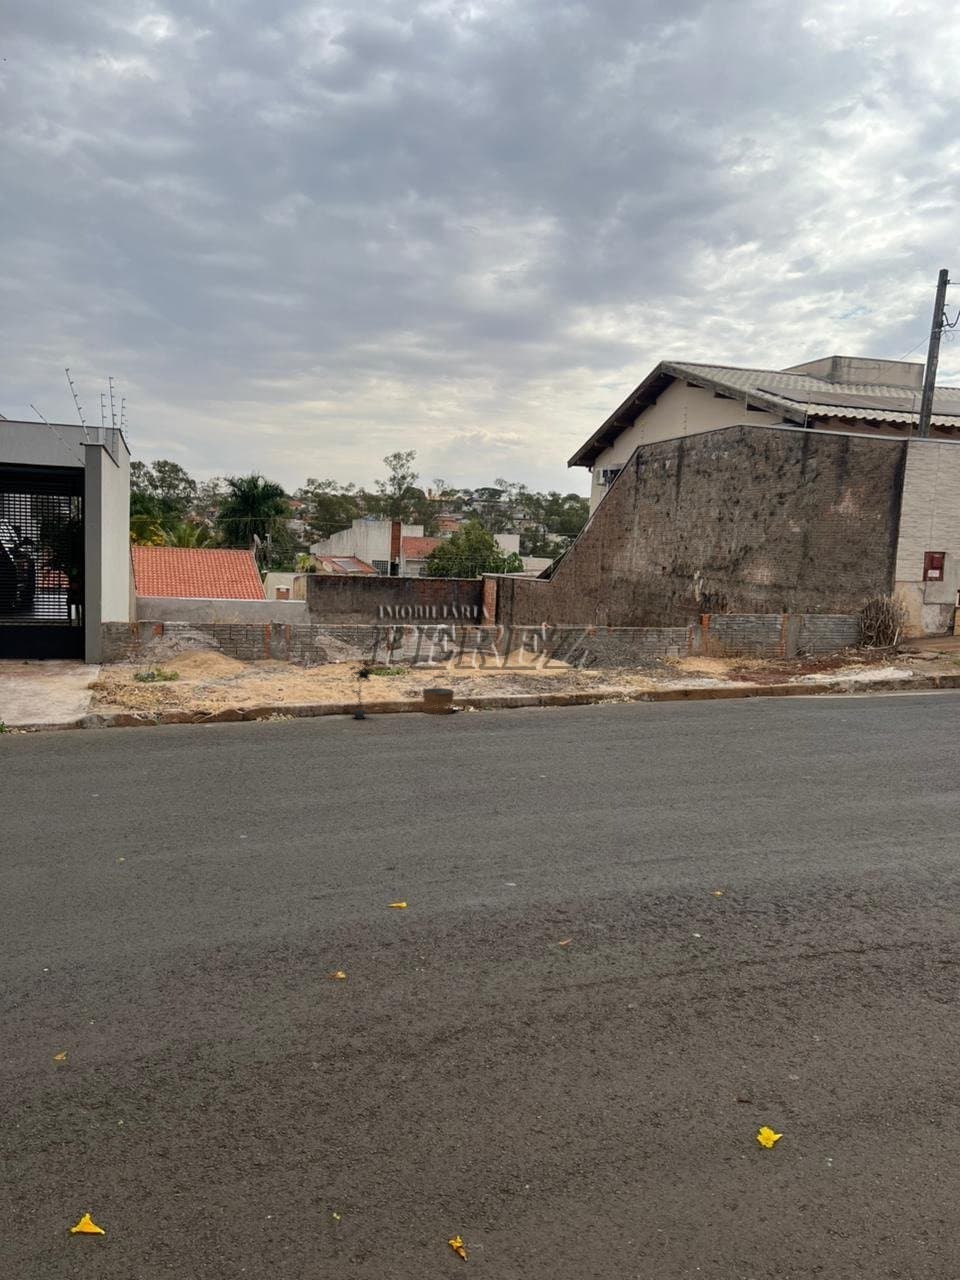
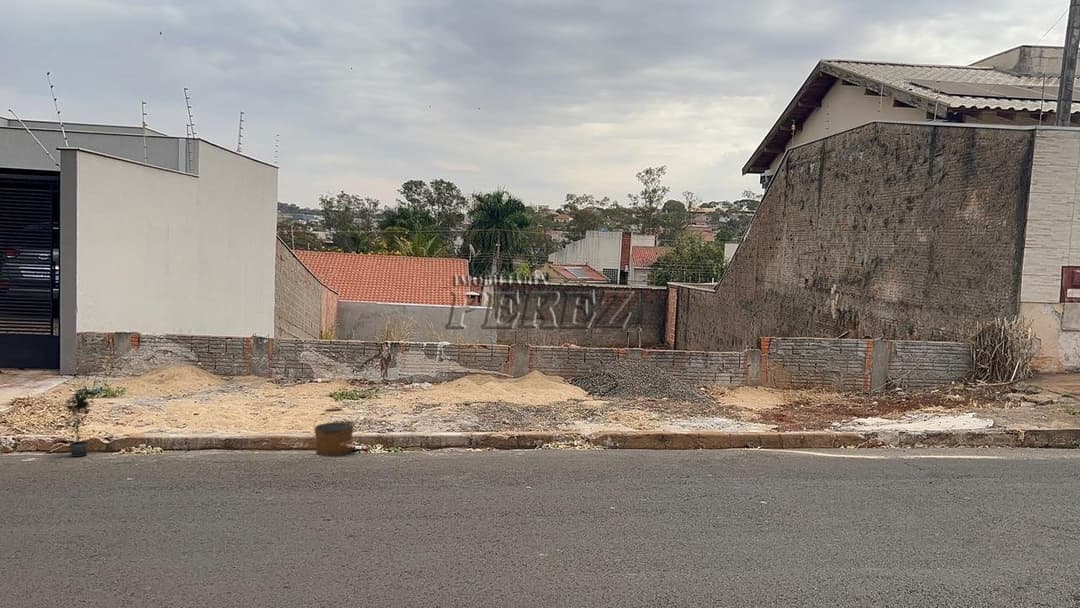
potted plant: present [350,662,374,719] -> present [65,386,94,457]

